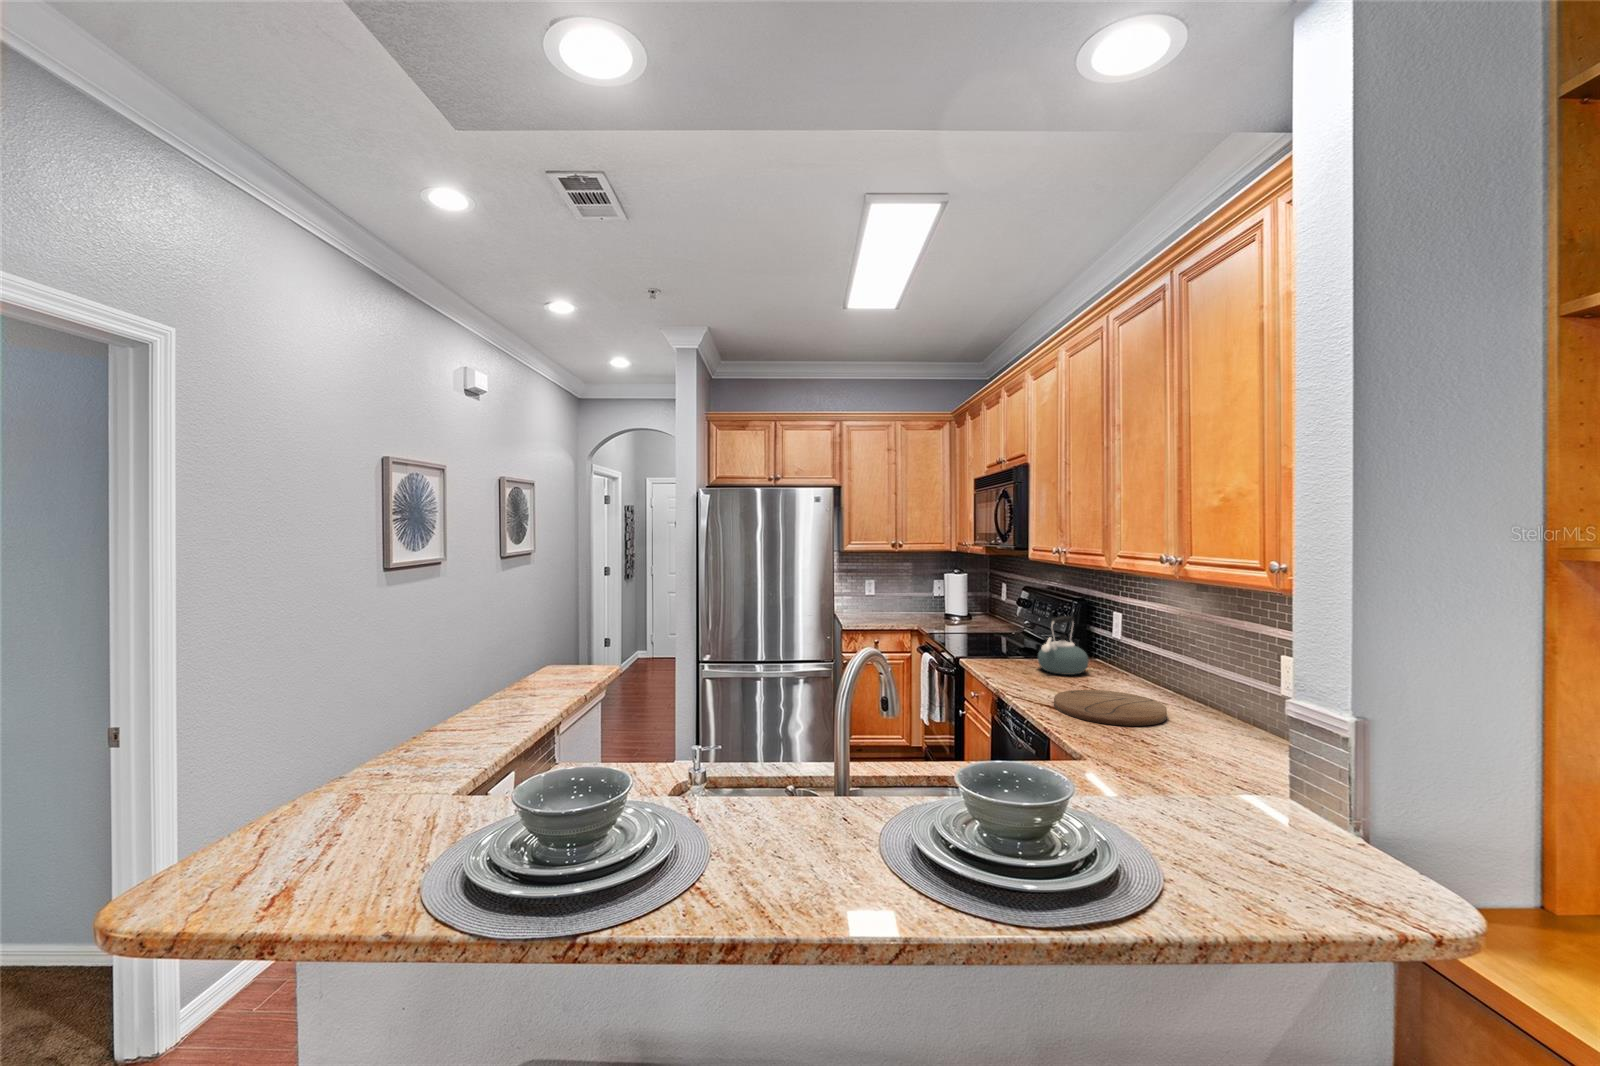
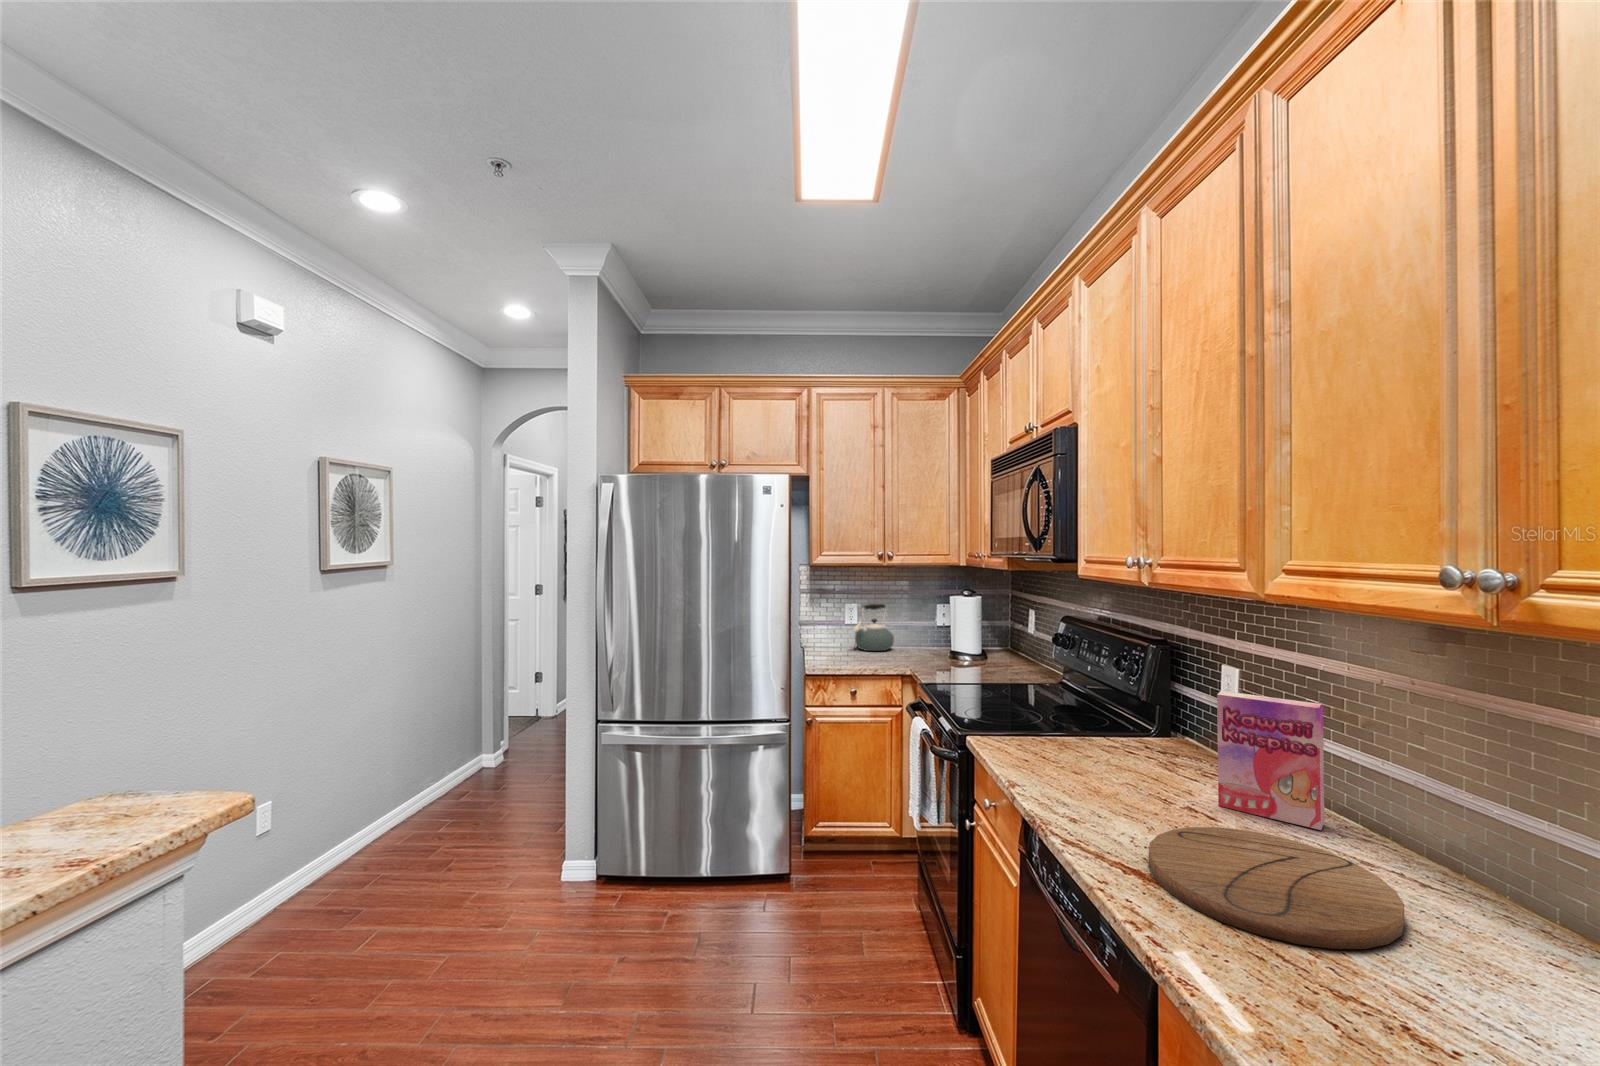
kettle: present [1038,616,1088,675] -> present [853,604,894,651]
cereal box: none [1099,623,1153,693] -> present [1217,691,1325,830]

